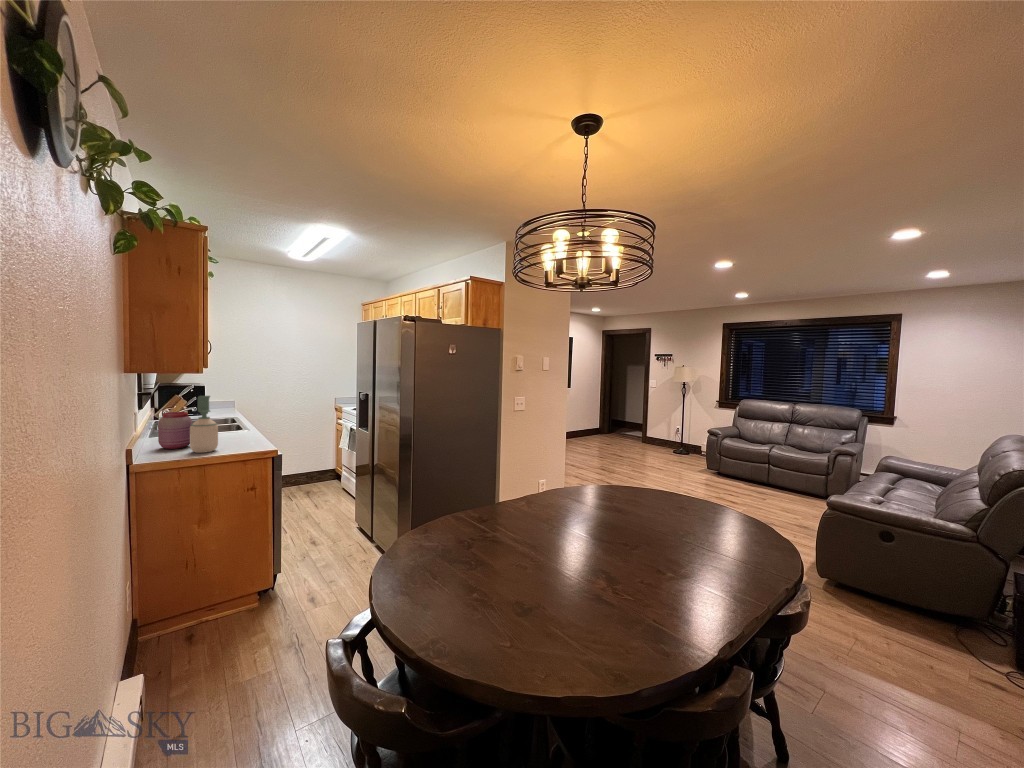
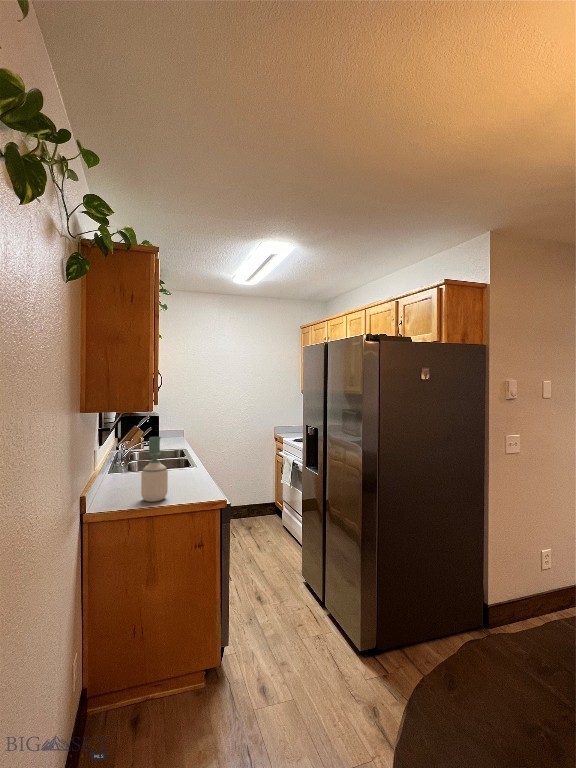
jar: present [158,412,192,449] -> none [114,452,145,493]

